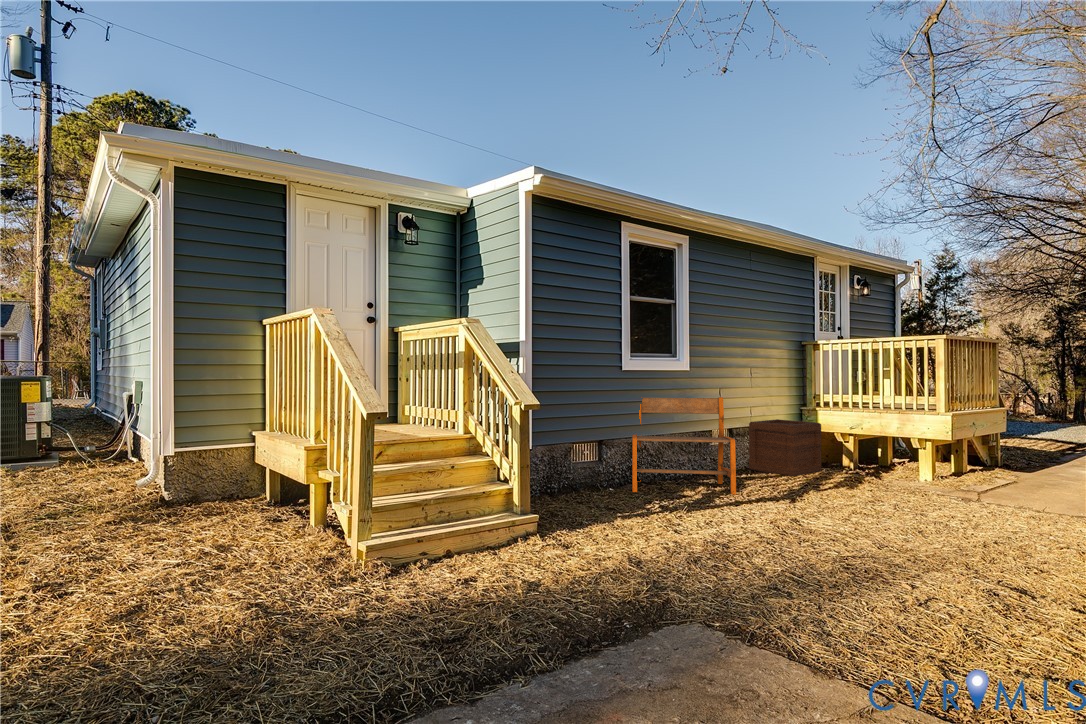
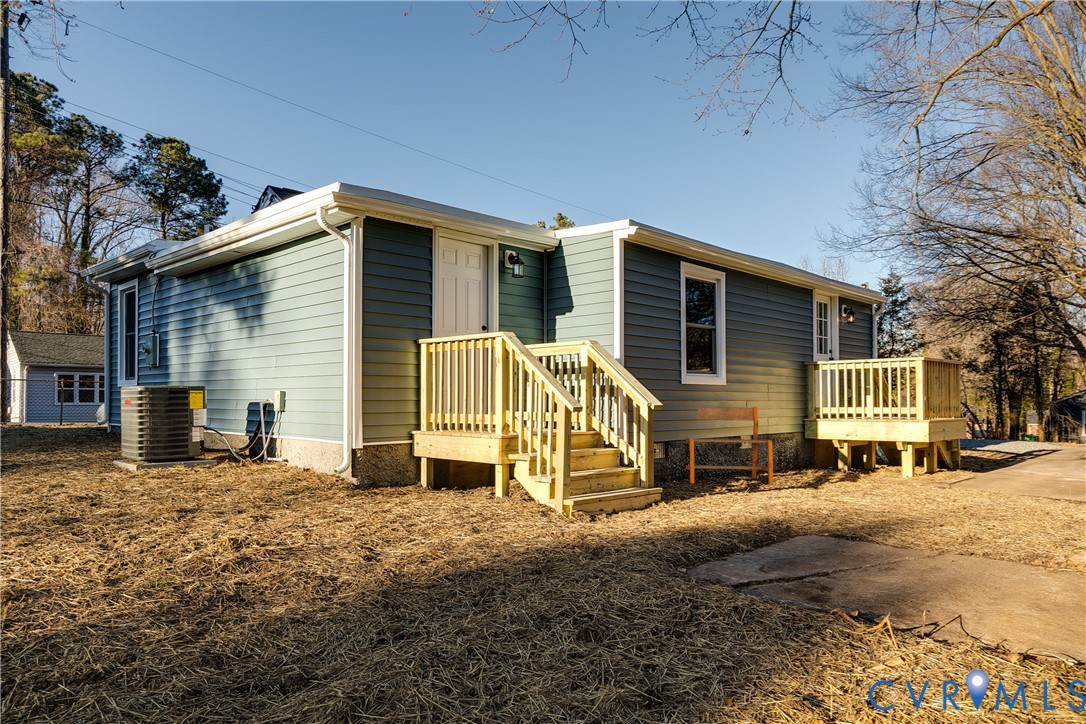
wooden crate: present [749,419,821,476] -> none [767,428,825,474]

